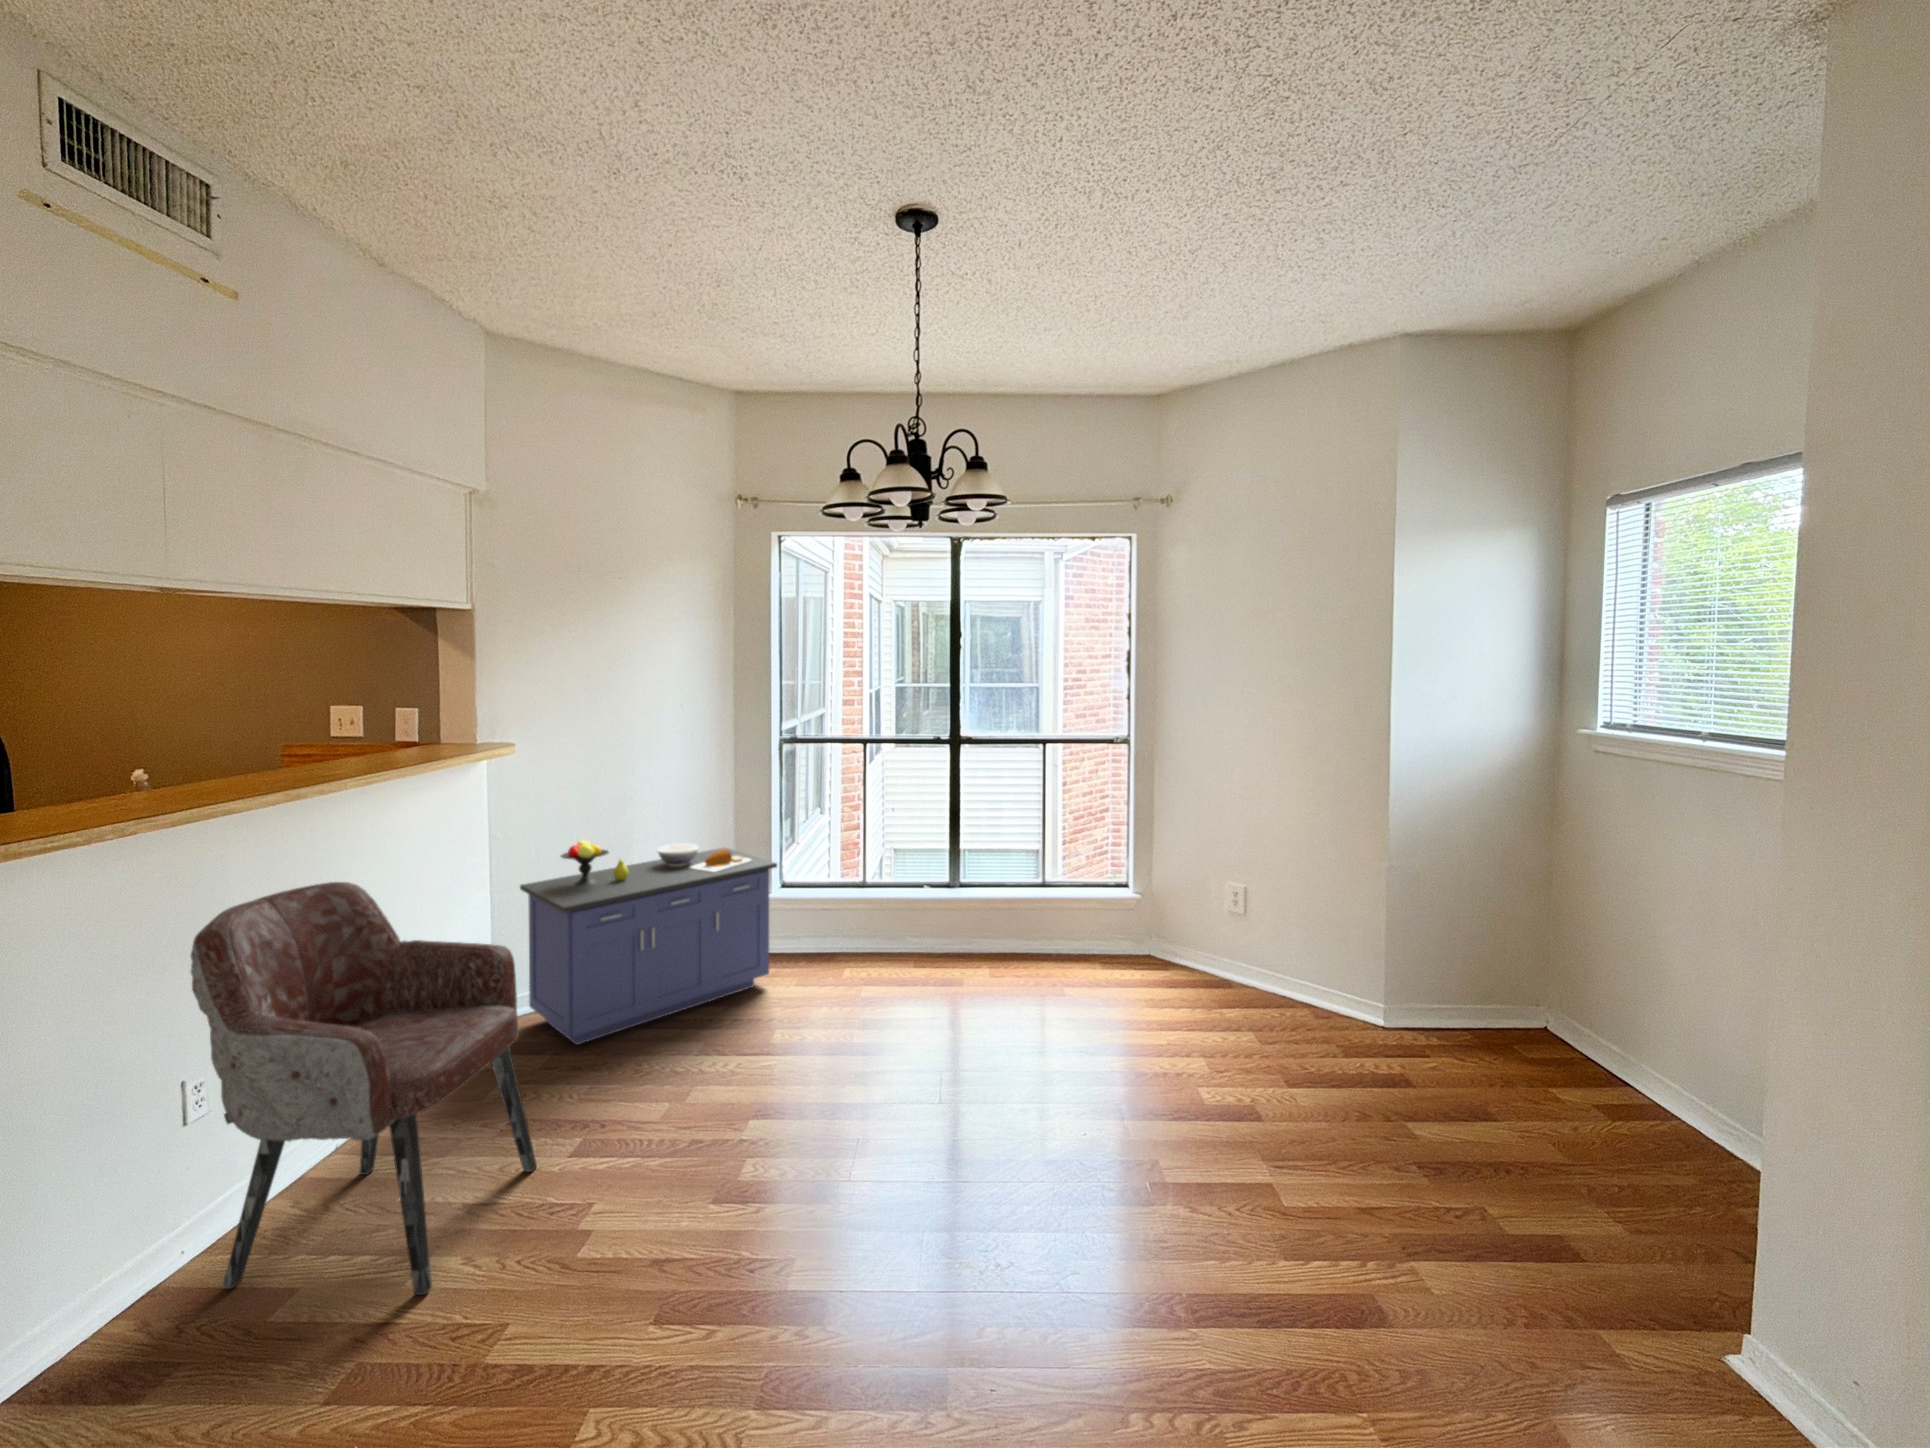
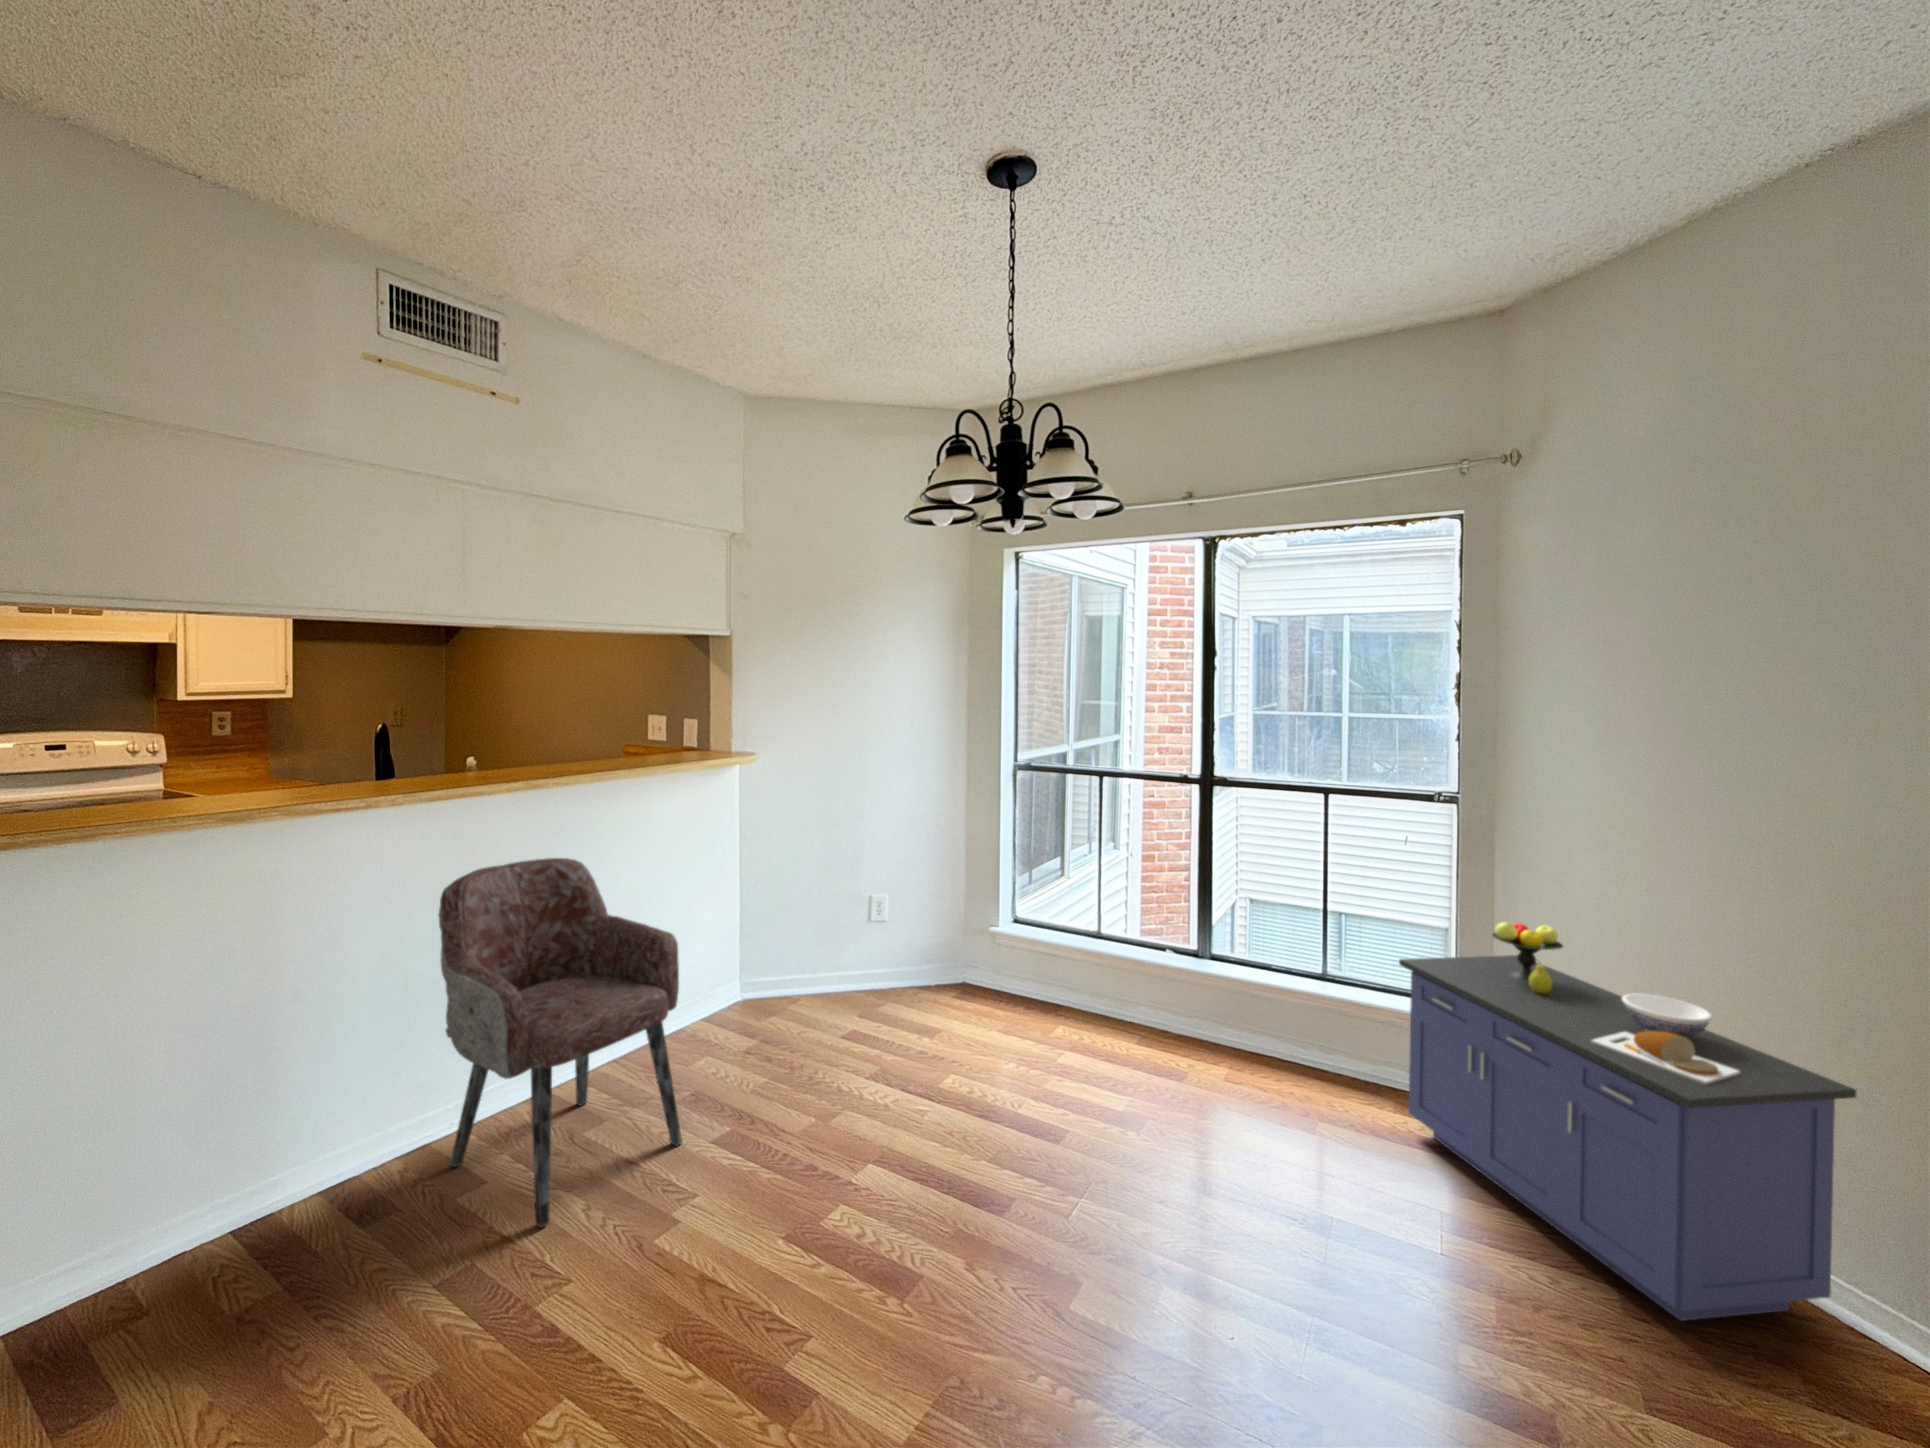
storage cabinet: present [520,840,777,1045] -> present [1399,922,1857,1321]

